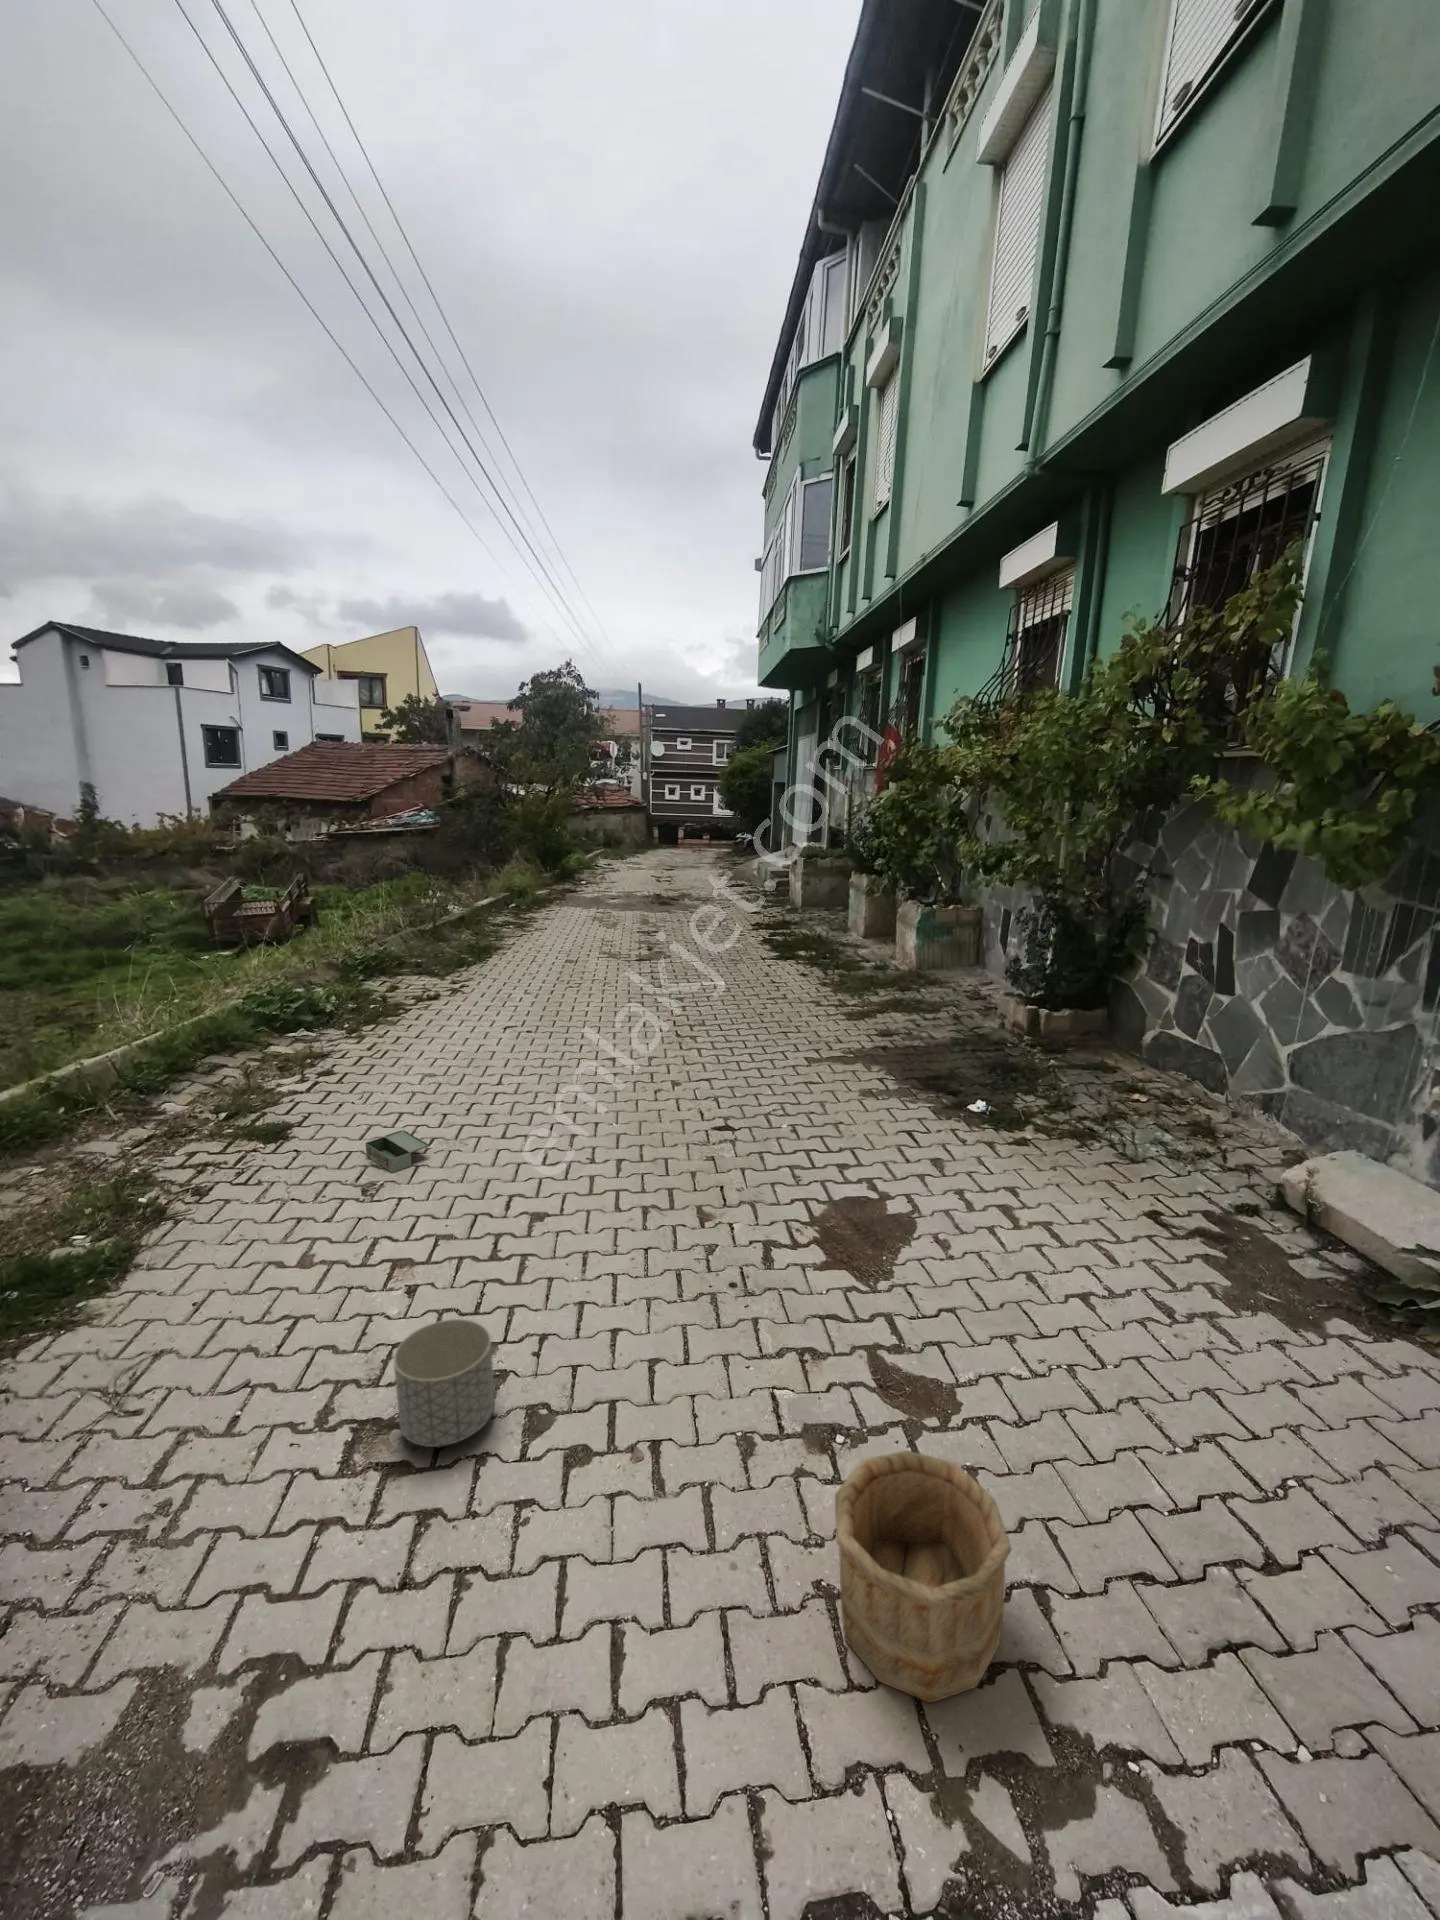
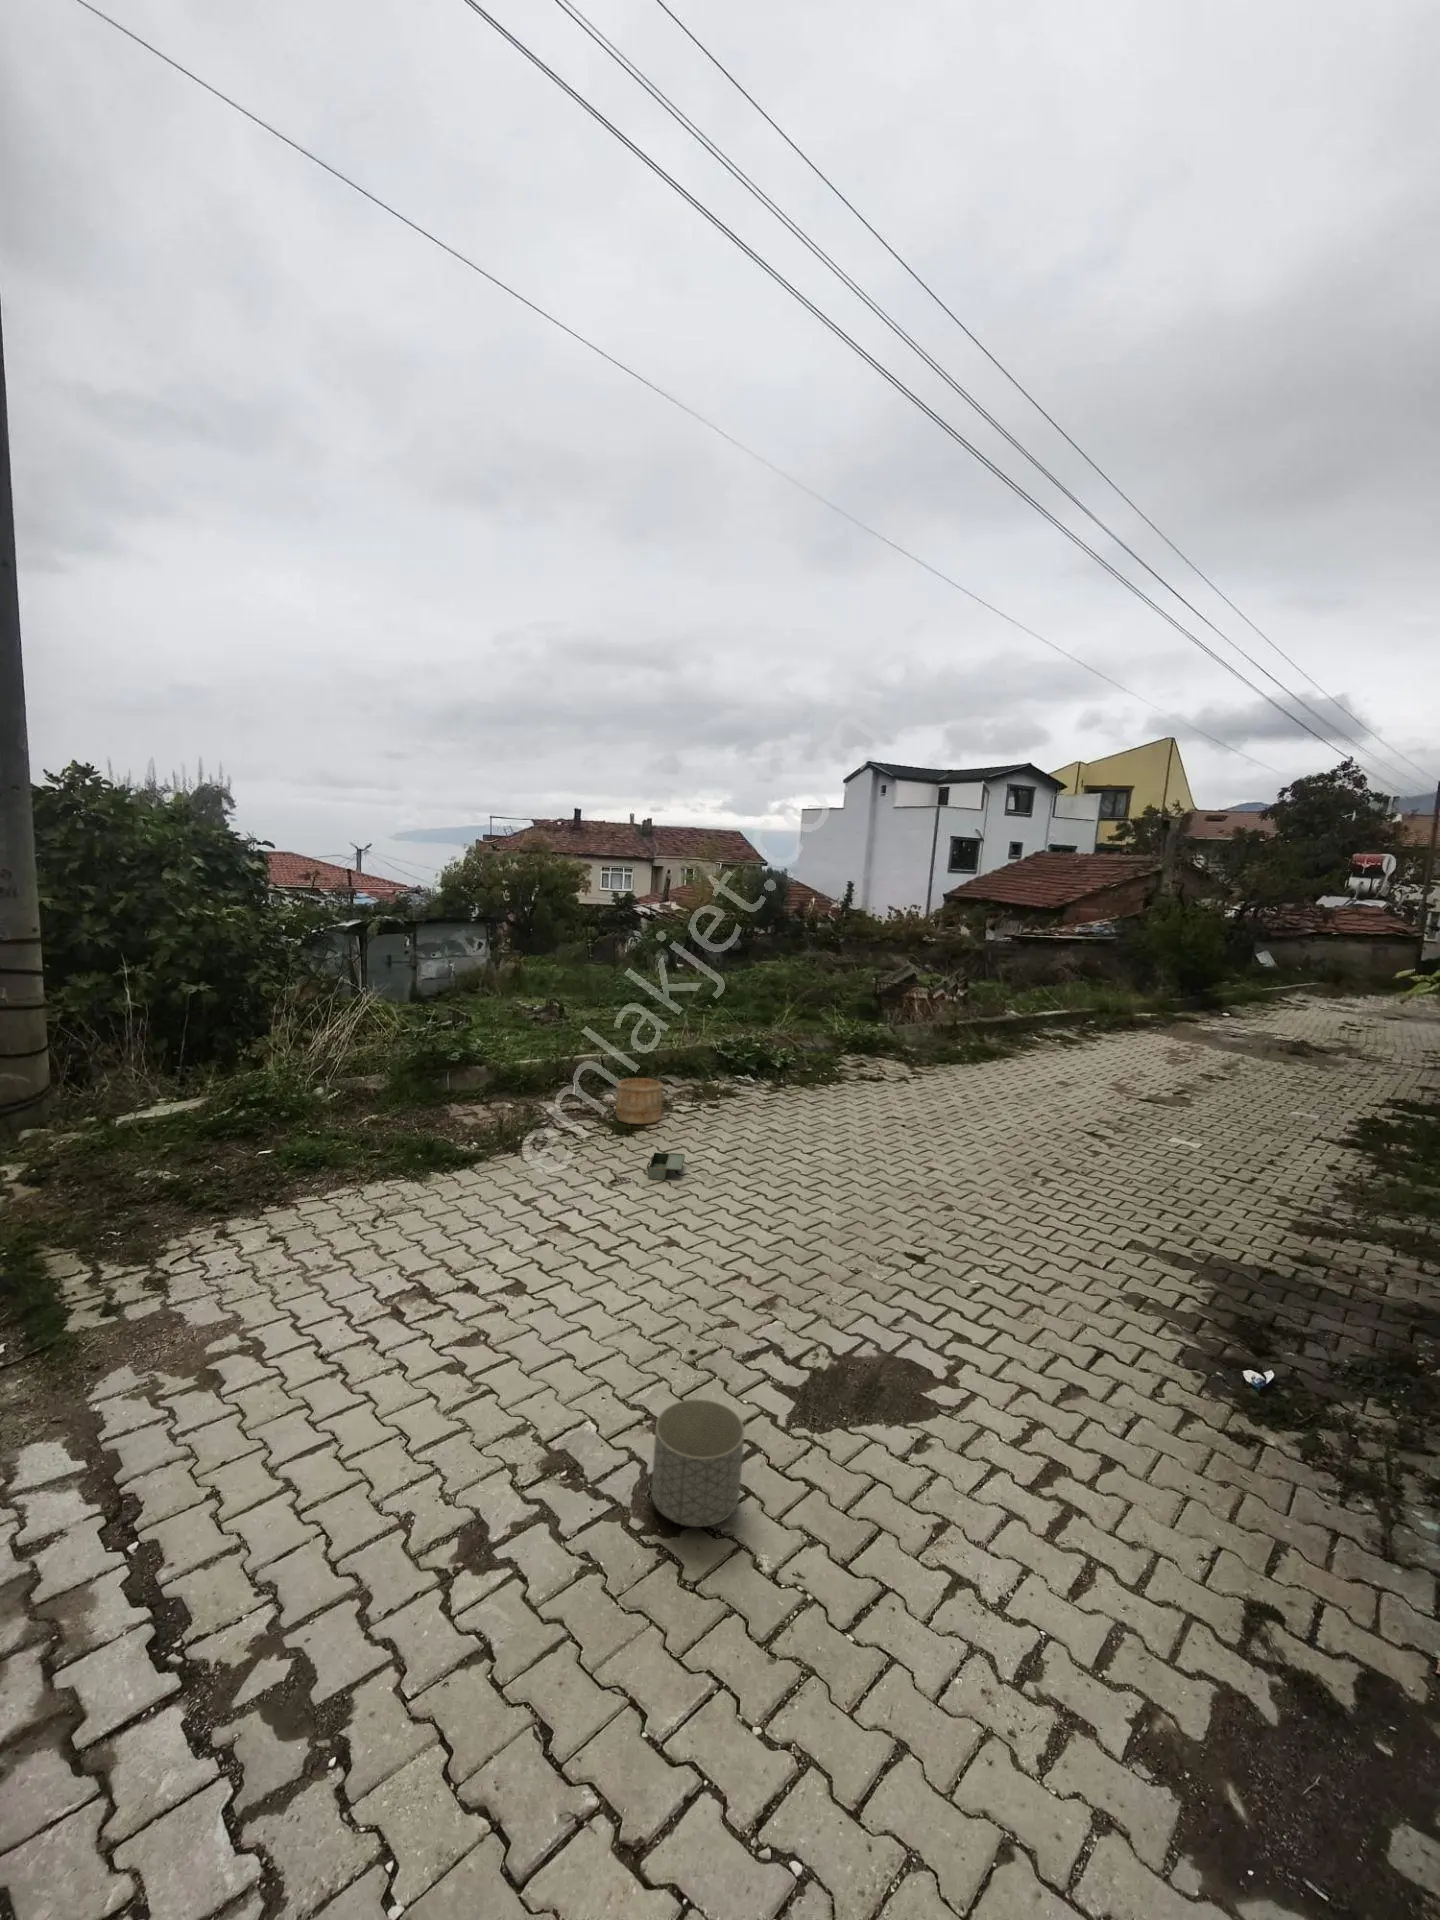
planter: present [394,1319,495,1447] -> present [651,1399,744,1527]
wooden bucket: present [835,1451,1011,1703] -> present [616,1078,664,1124]

